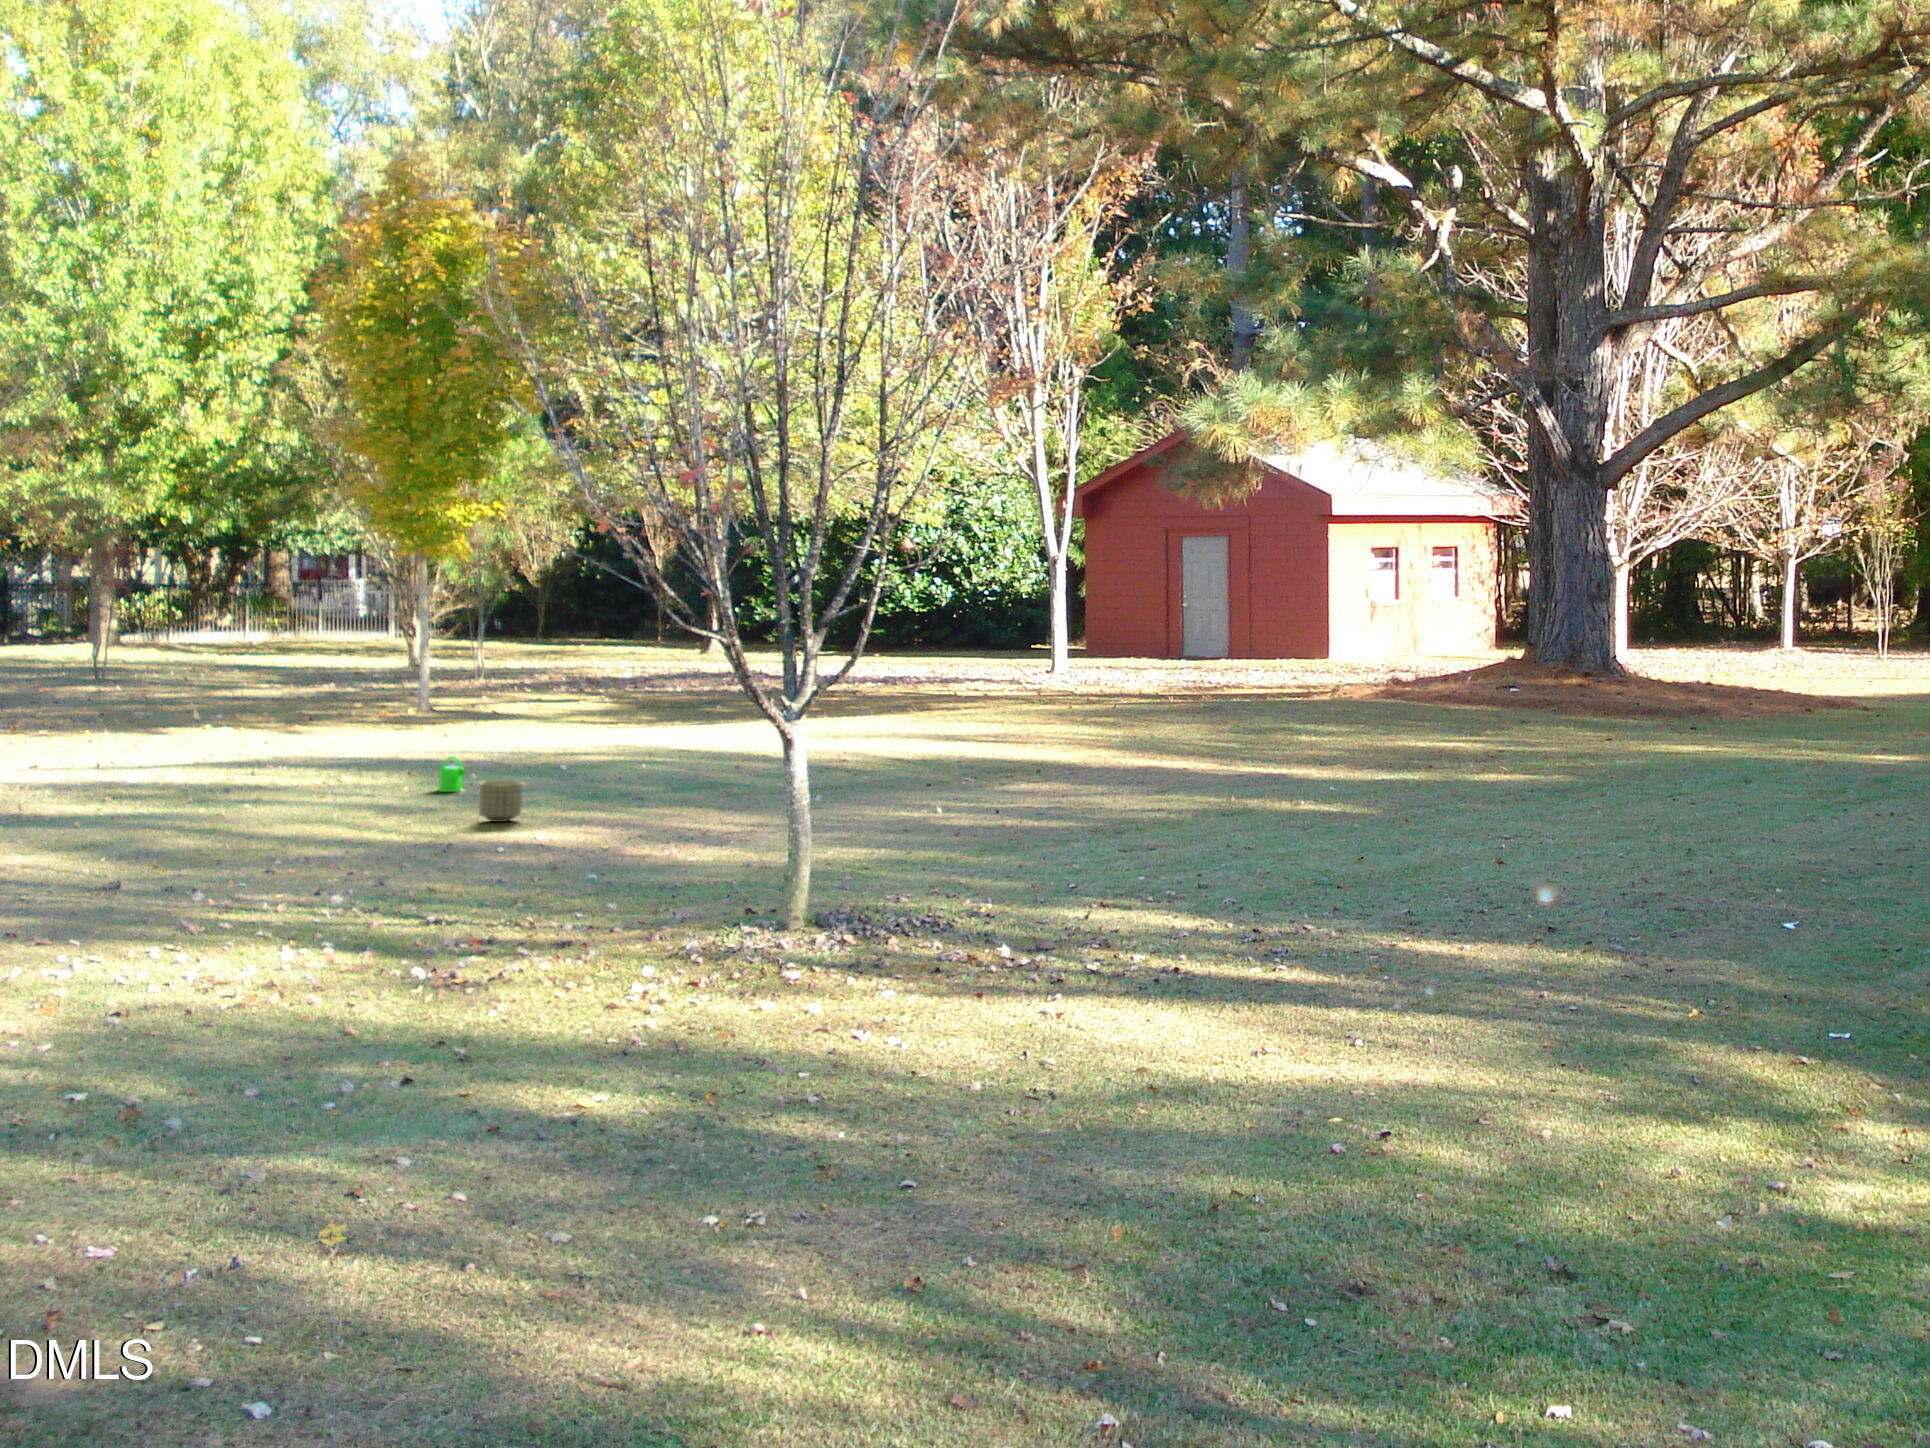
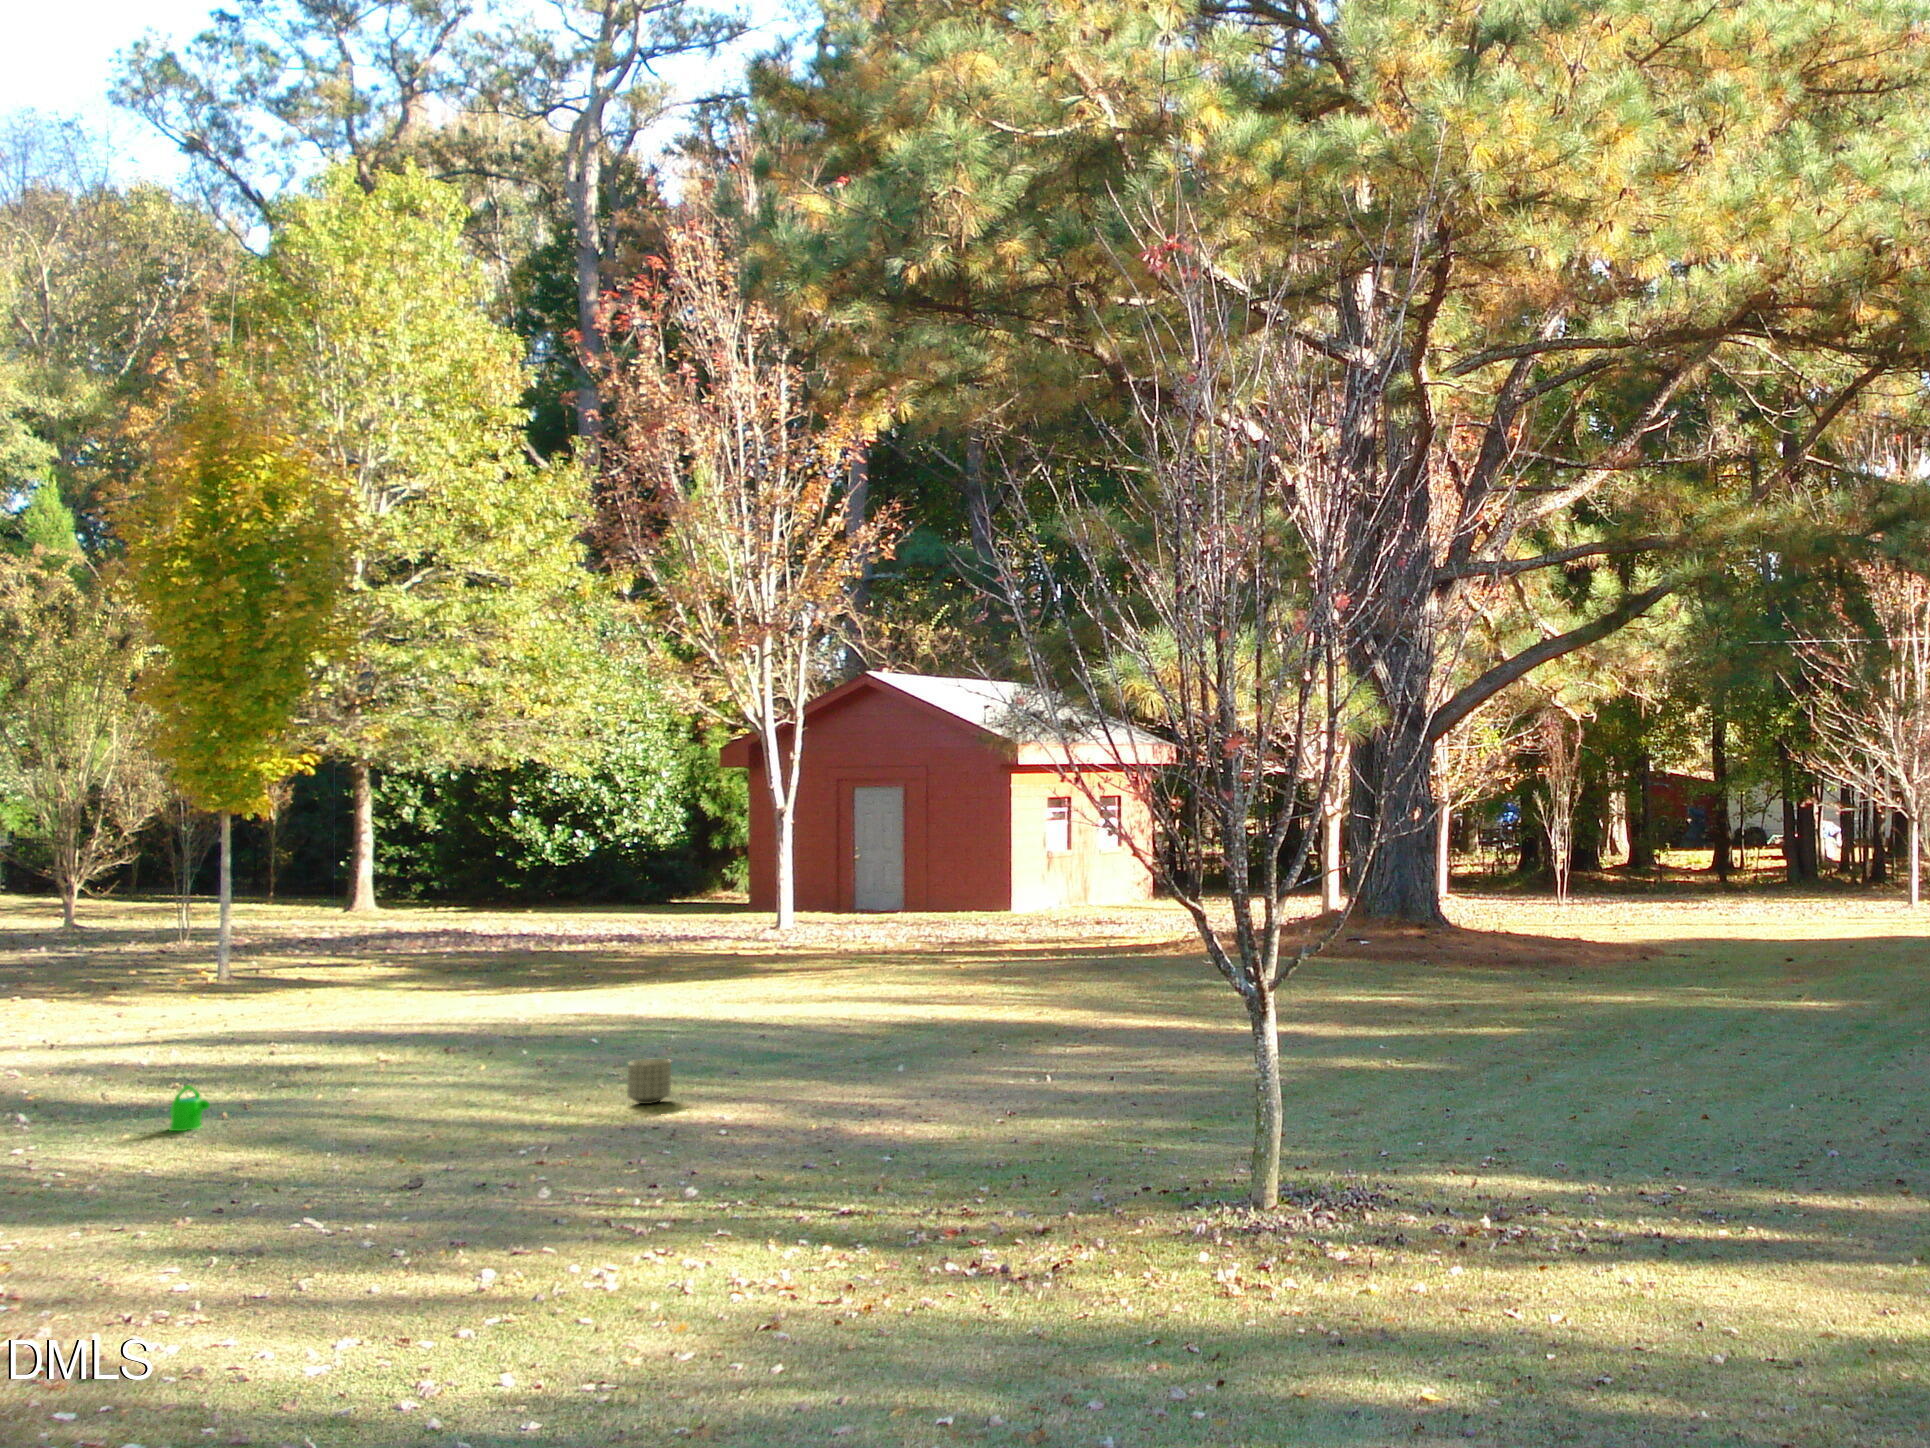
watering can: present [439,756,466,792] -> present [169,1085,210,1131]

